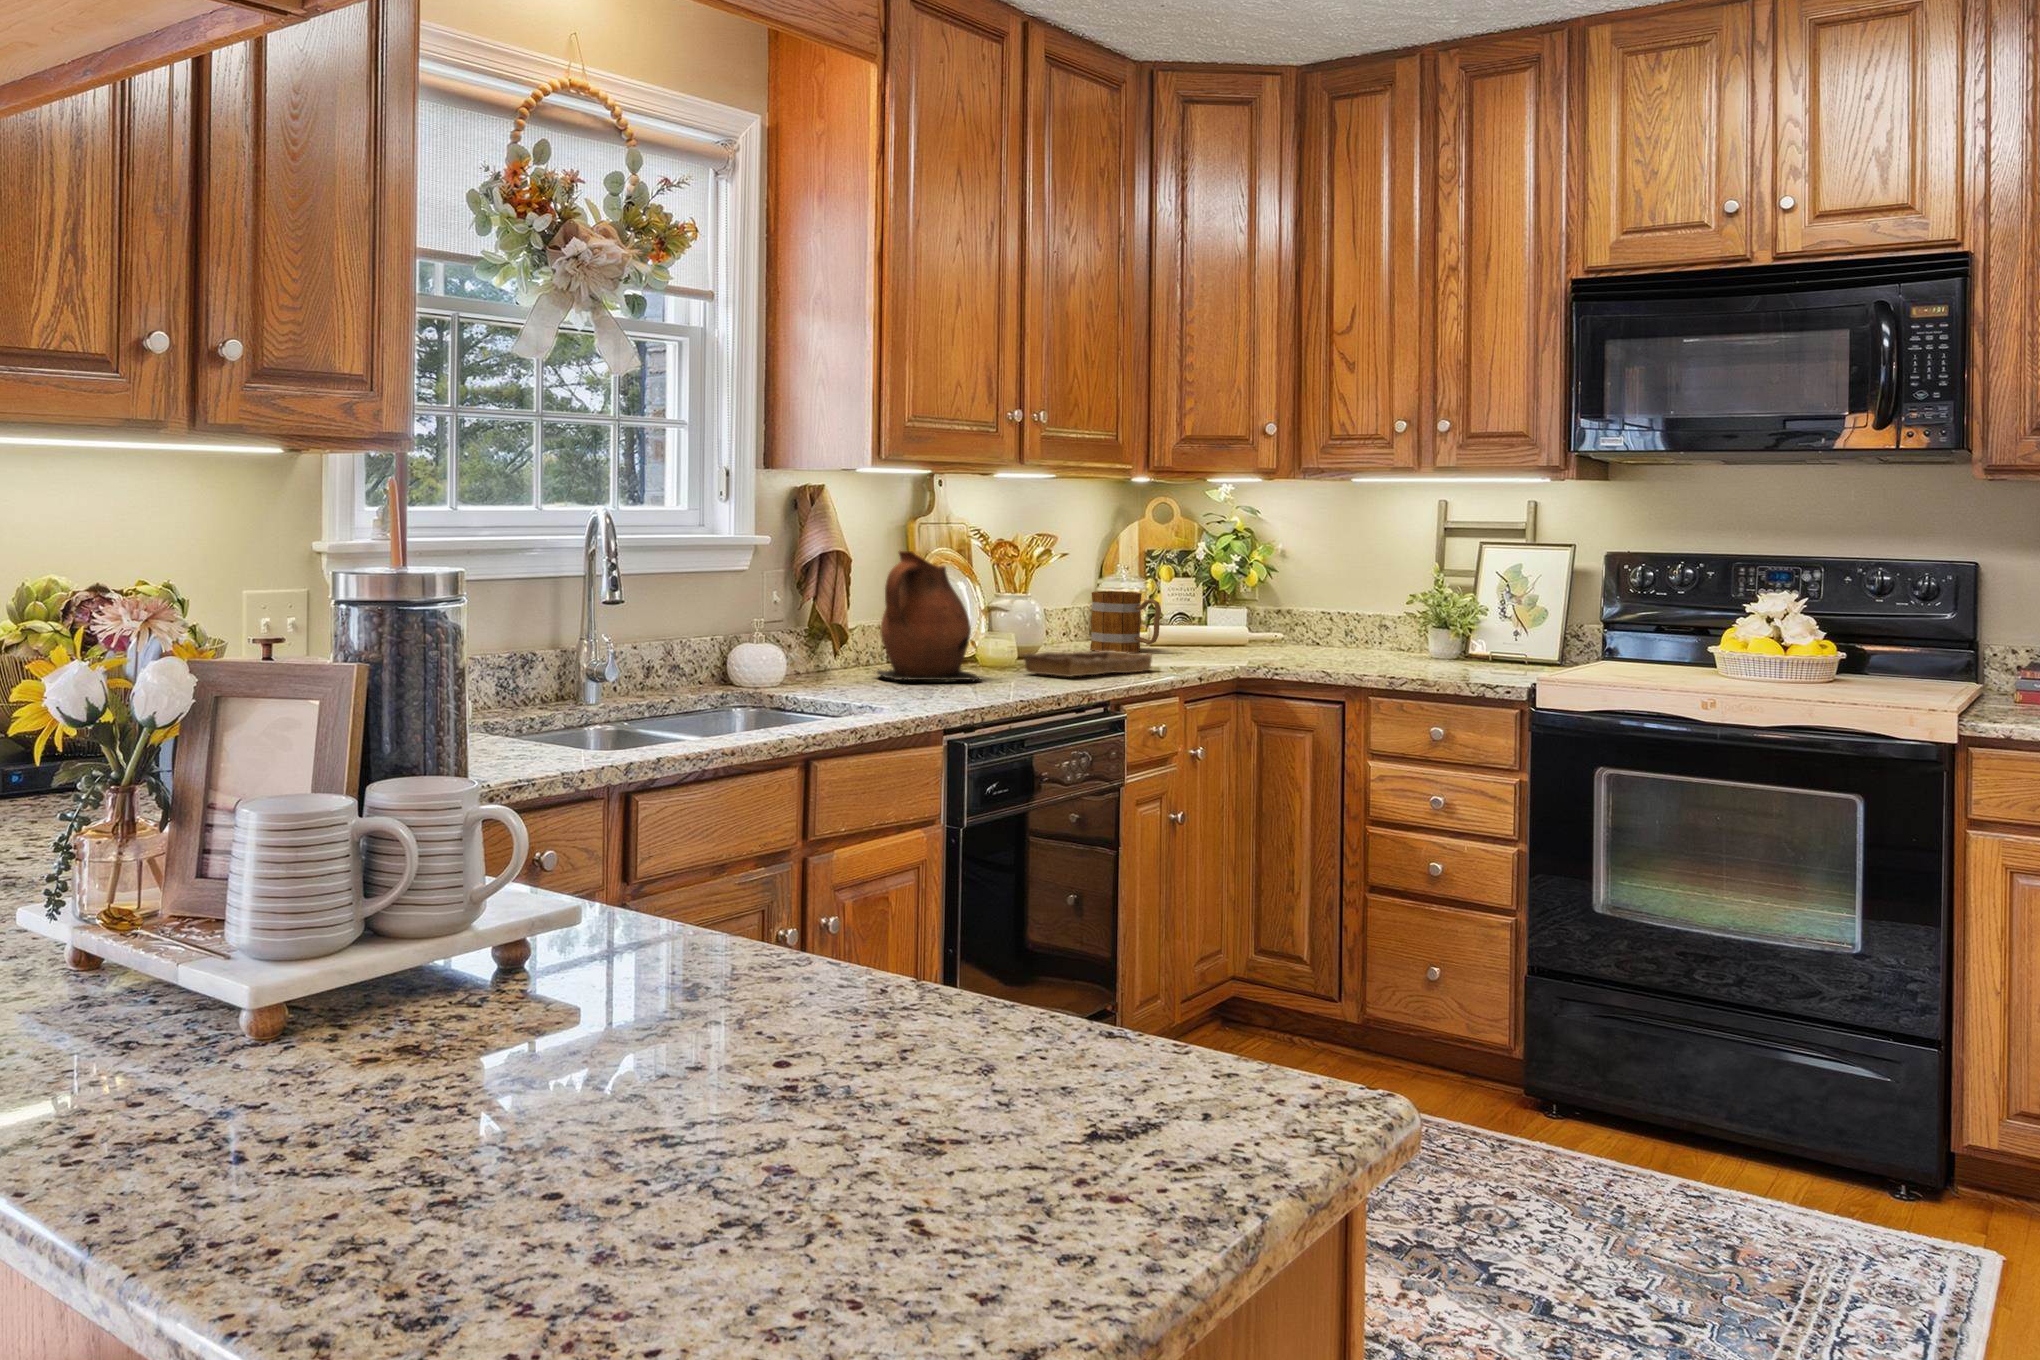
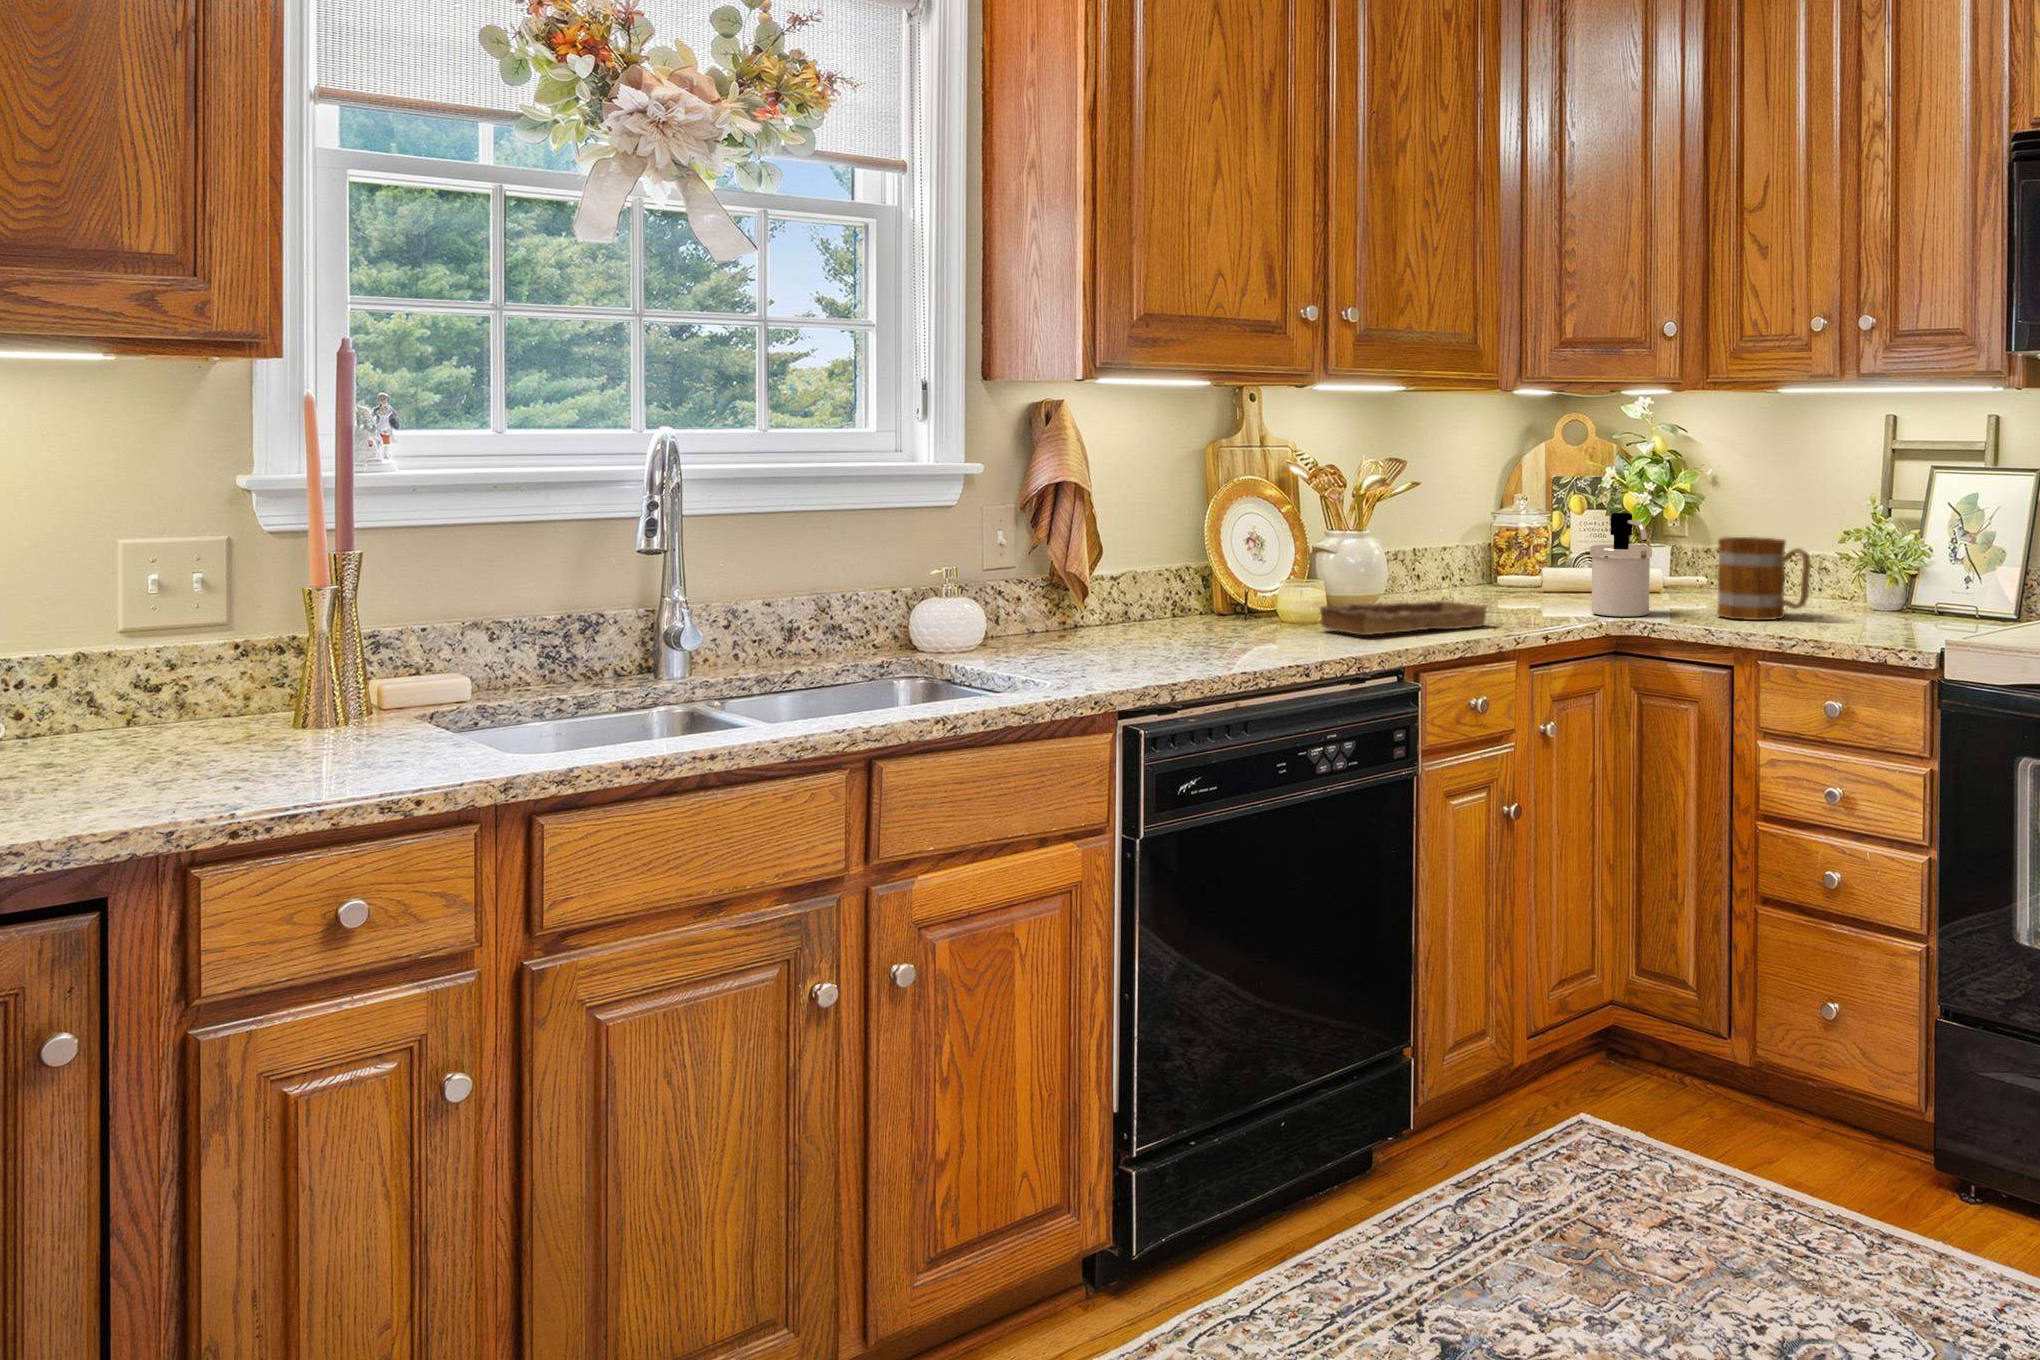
ceramic pitcher: present [876,551,981,681] -> none [1122,480,1249,644]
soap dispenser: none [1218,579,1274,664] -> present [1590,513,1652,616]
mug: present [1090,591,1161,652] -> present [1717,537,1811,620]

